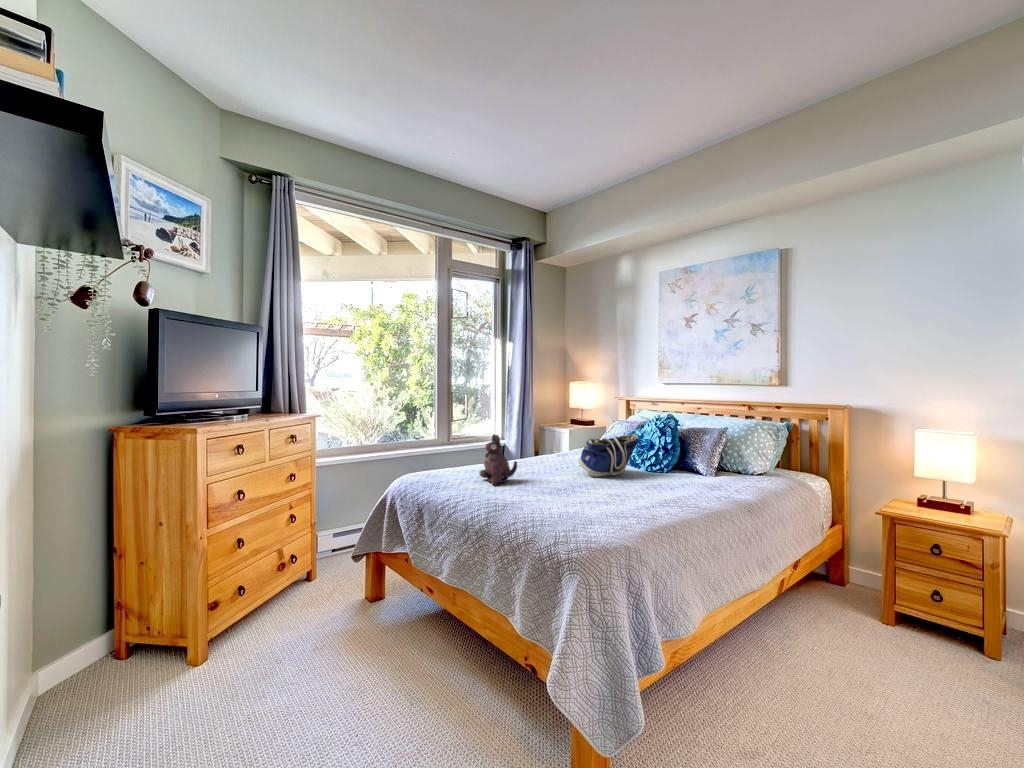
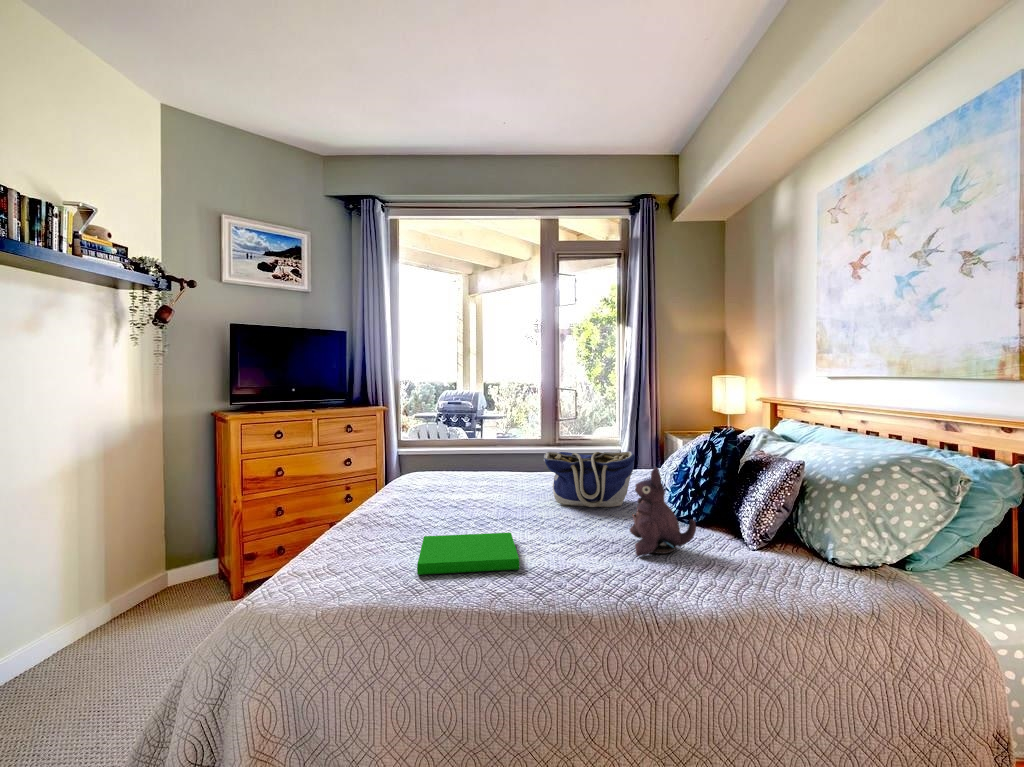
plush toy: present [479,434,517,485] -> present [630,467,696,556]
book: none [593,493,675,525] -> present [417,533,519,575]

